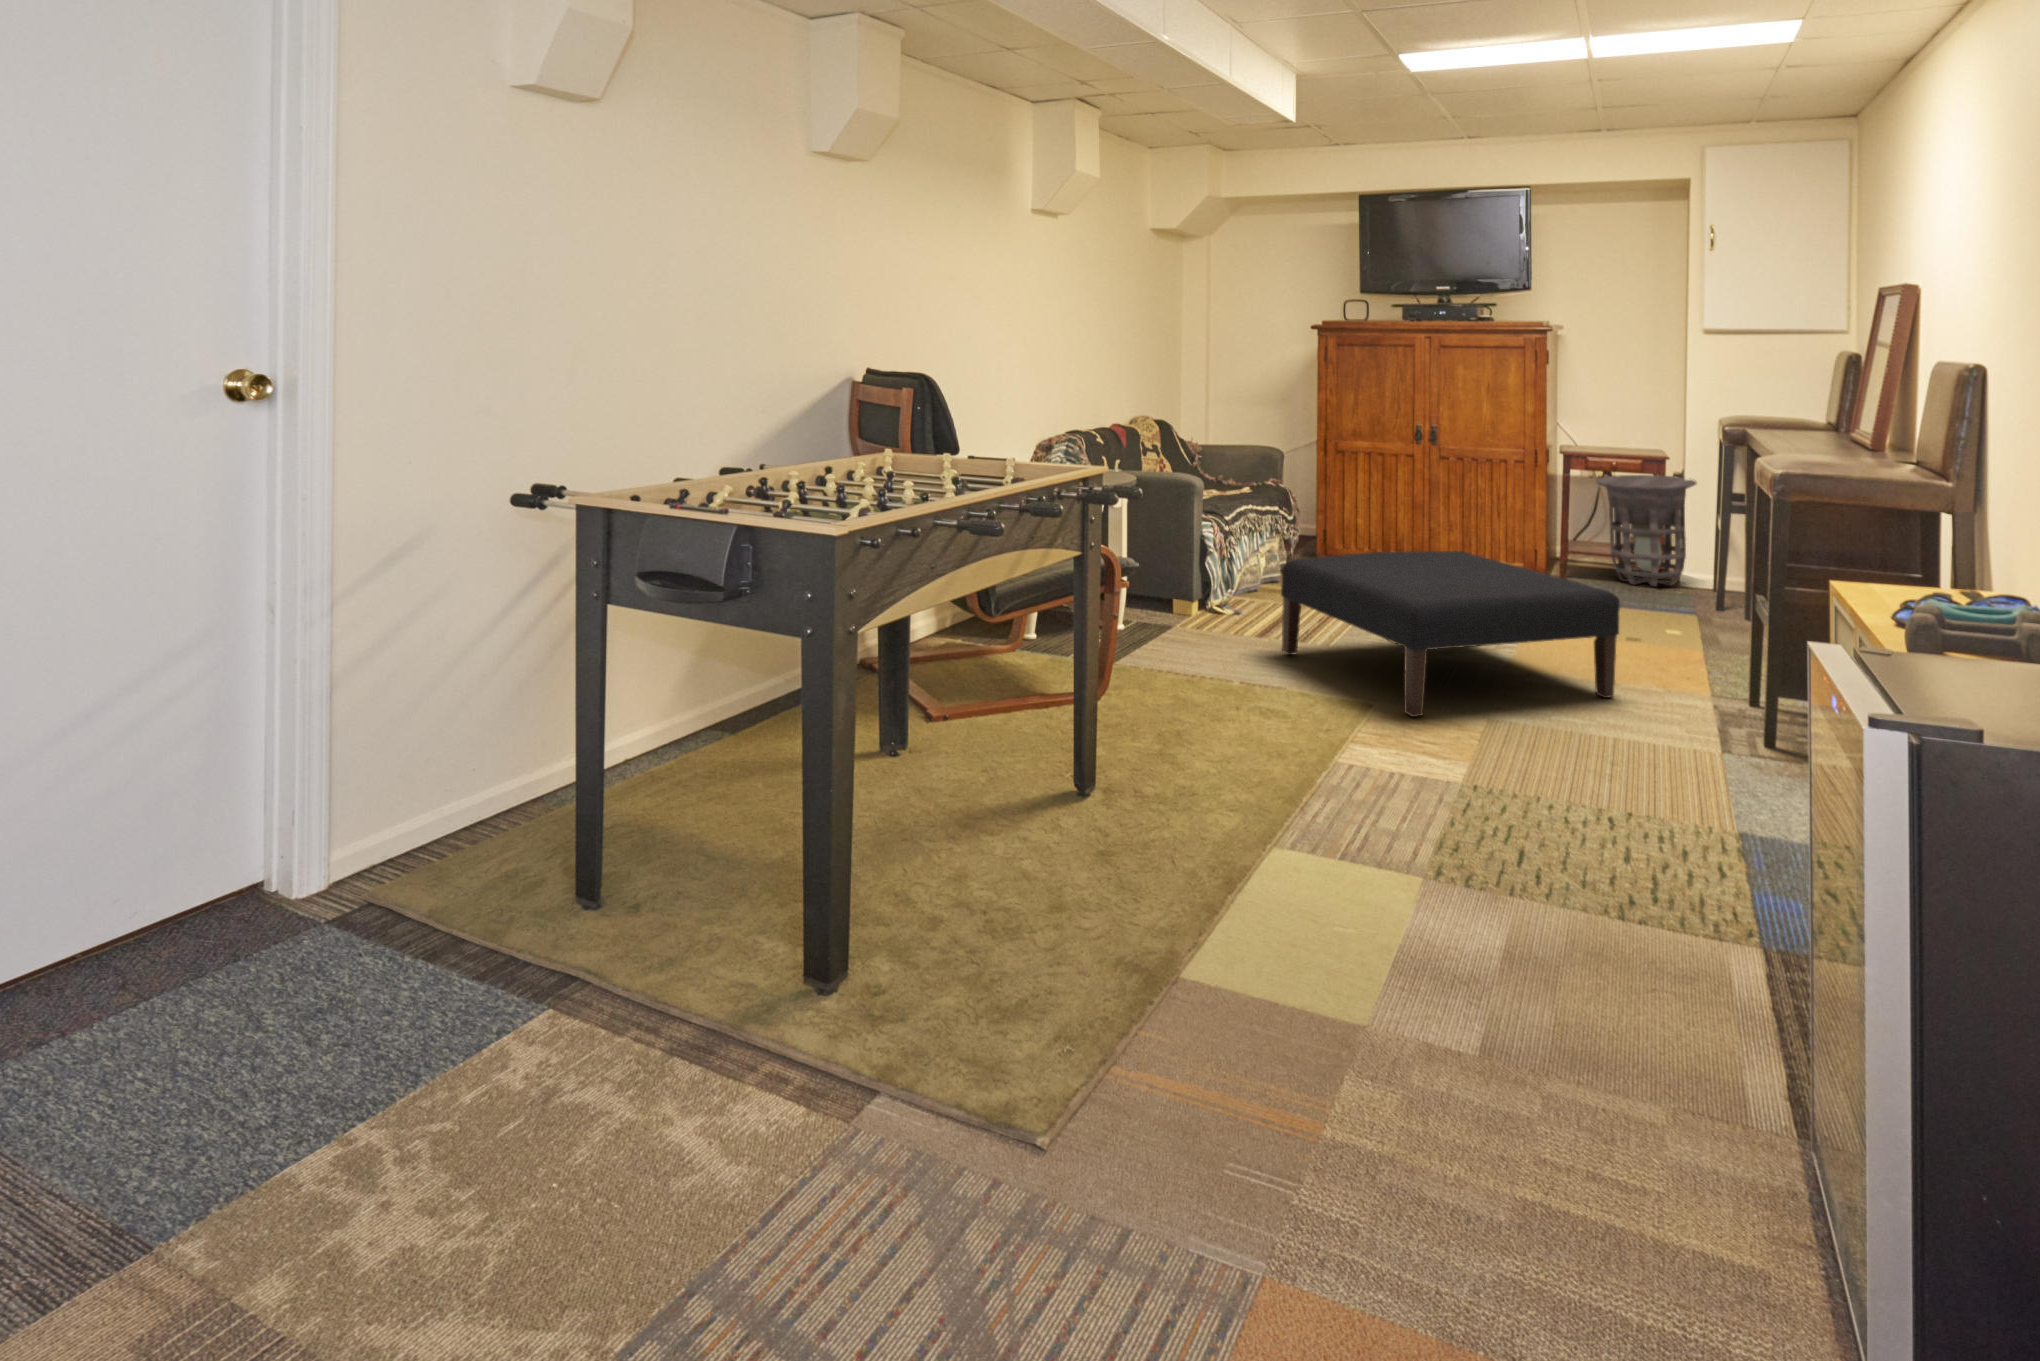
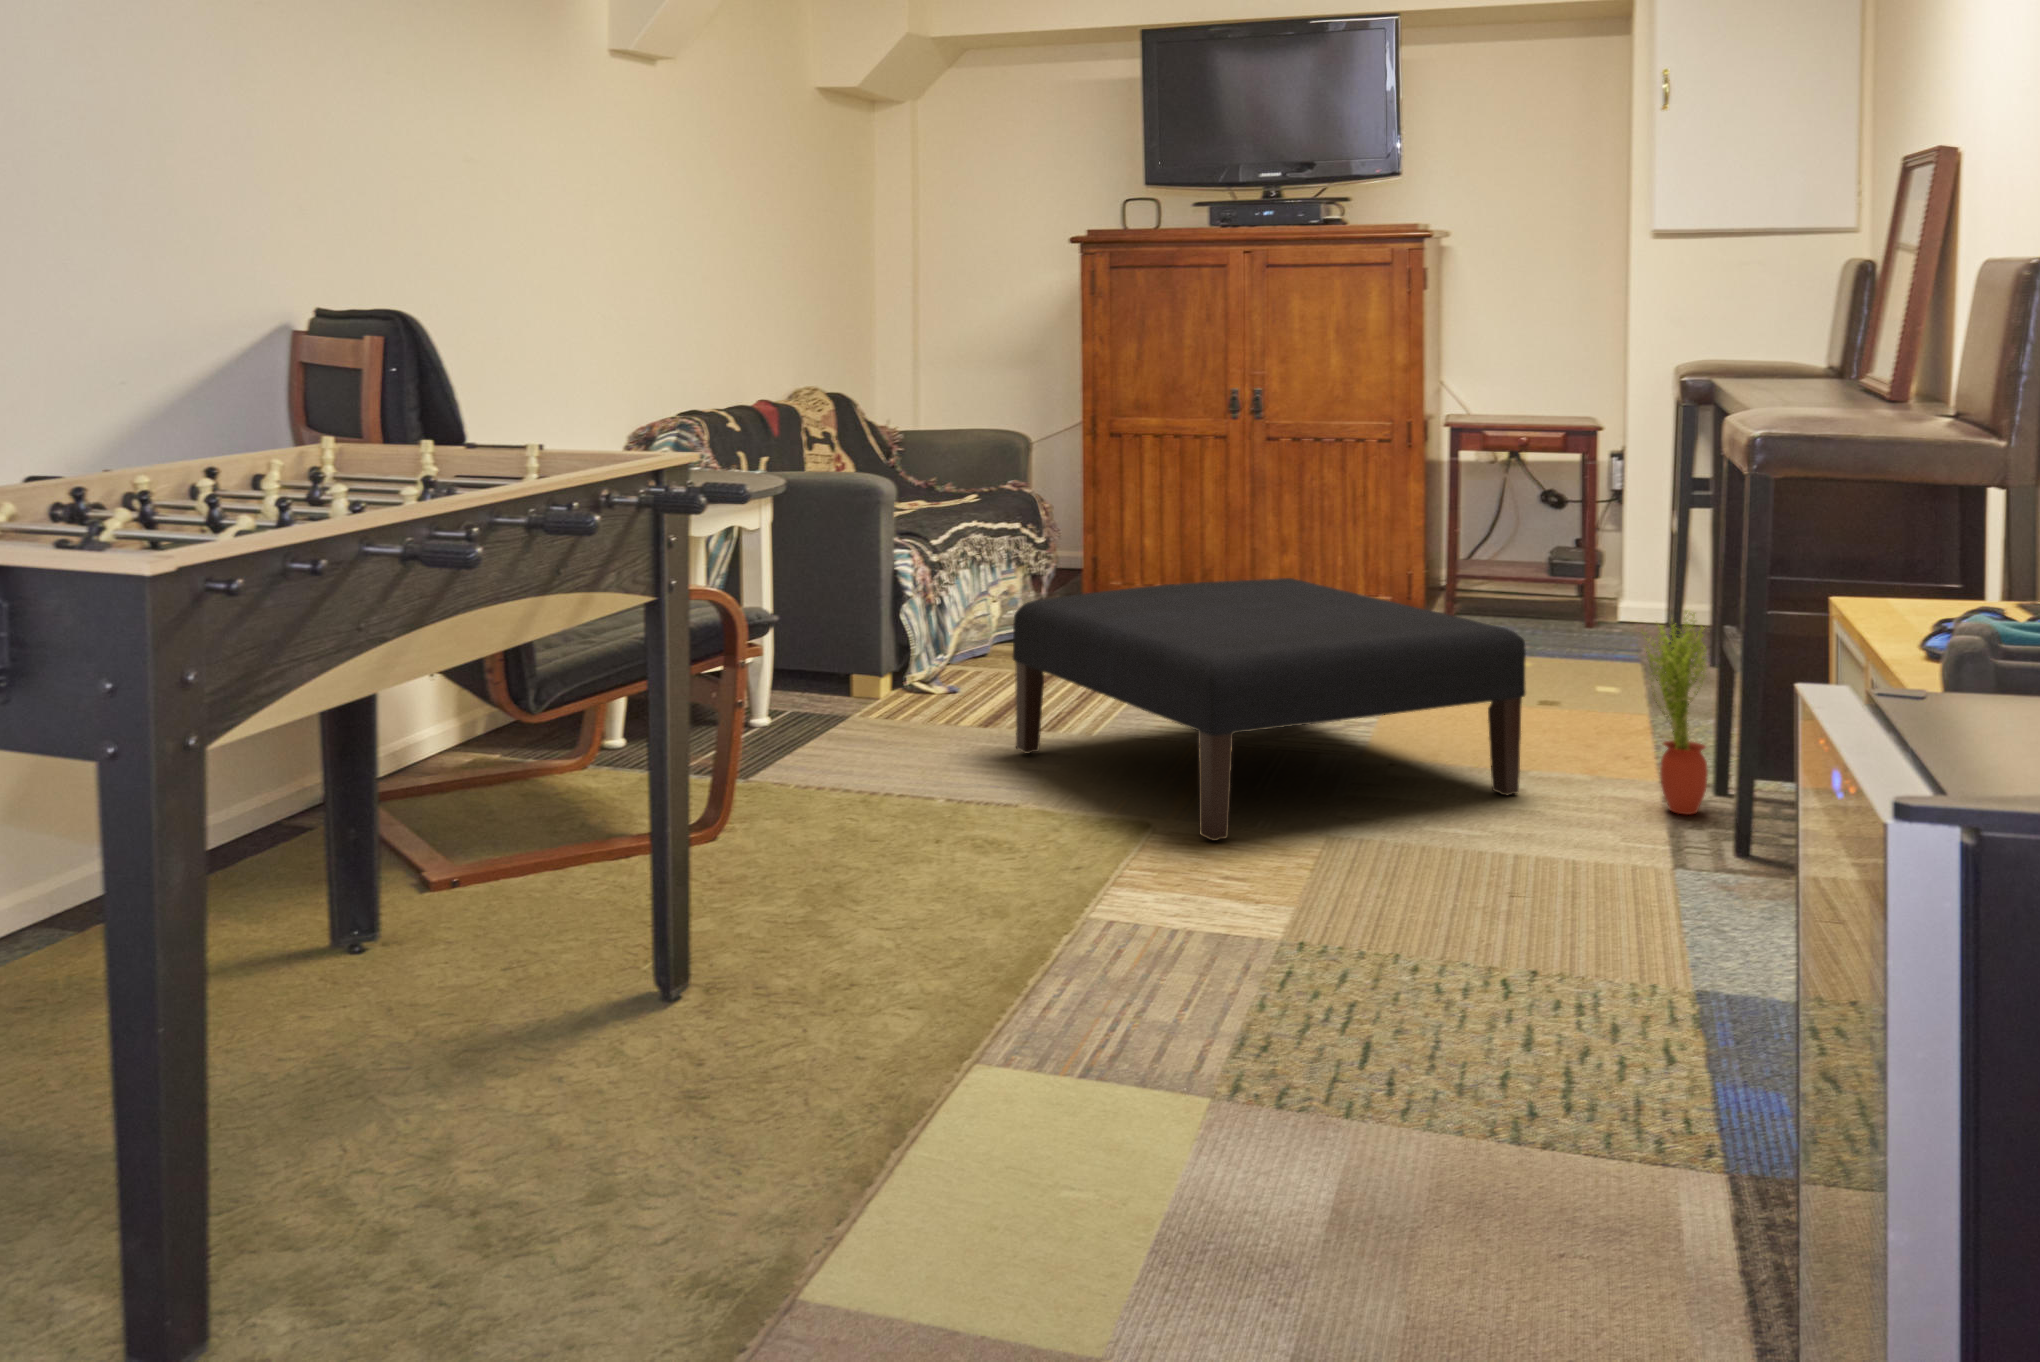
side table: present [1596,475,1696,586] -> none [1498,455,1643,624]
potted plant: none [1698,583,1744,717] -> present [1643,611,1708,815]

